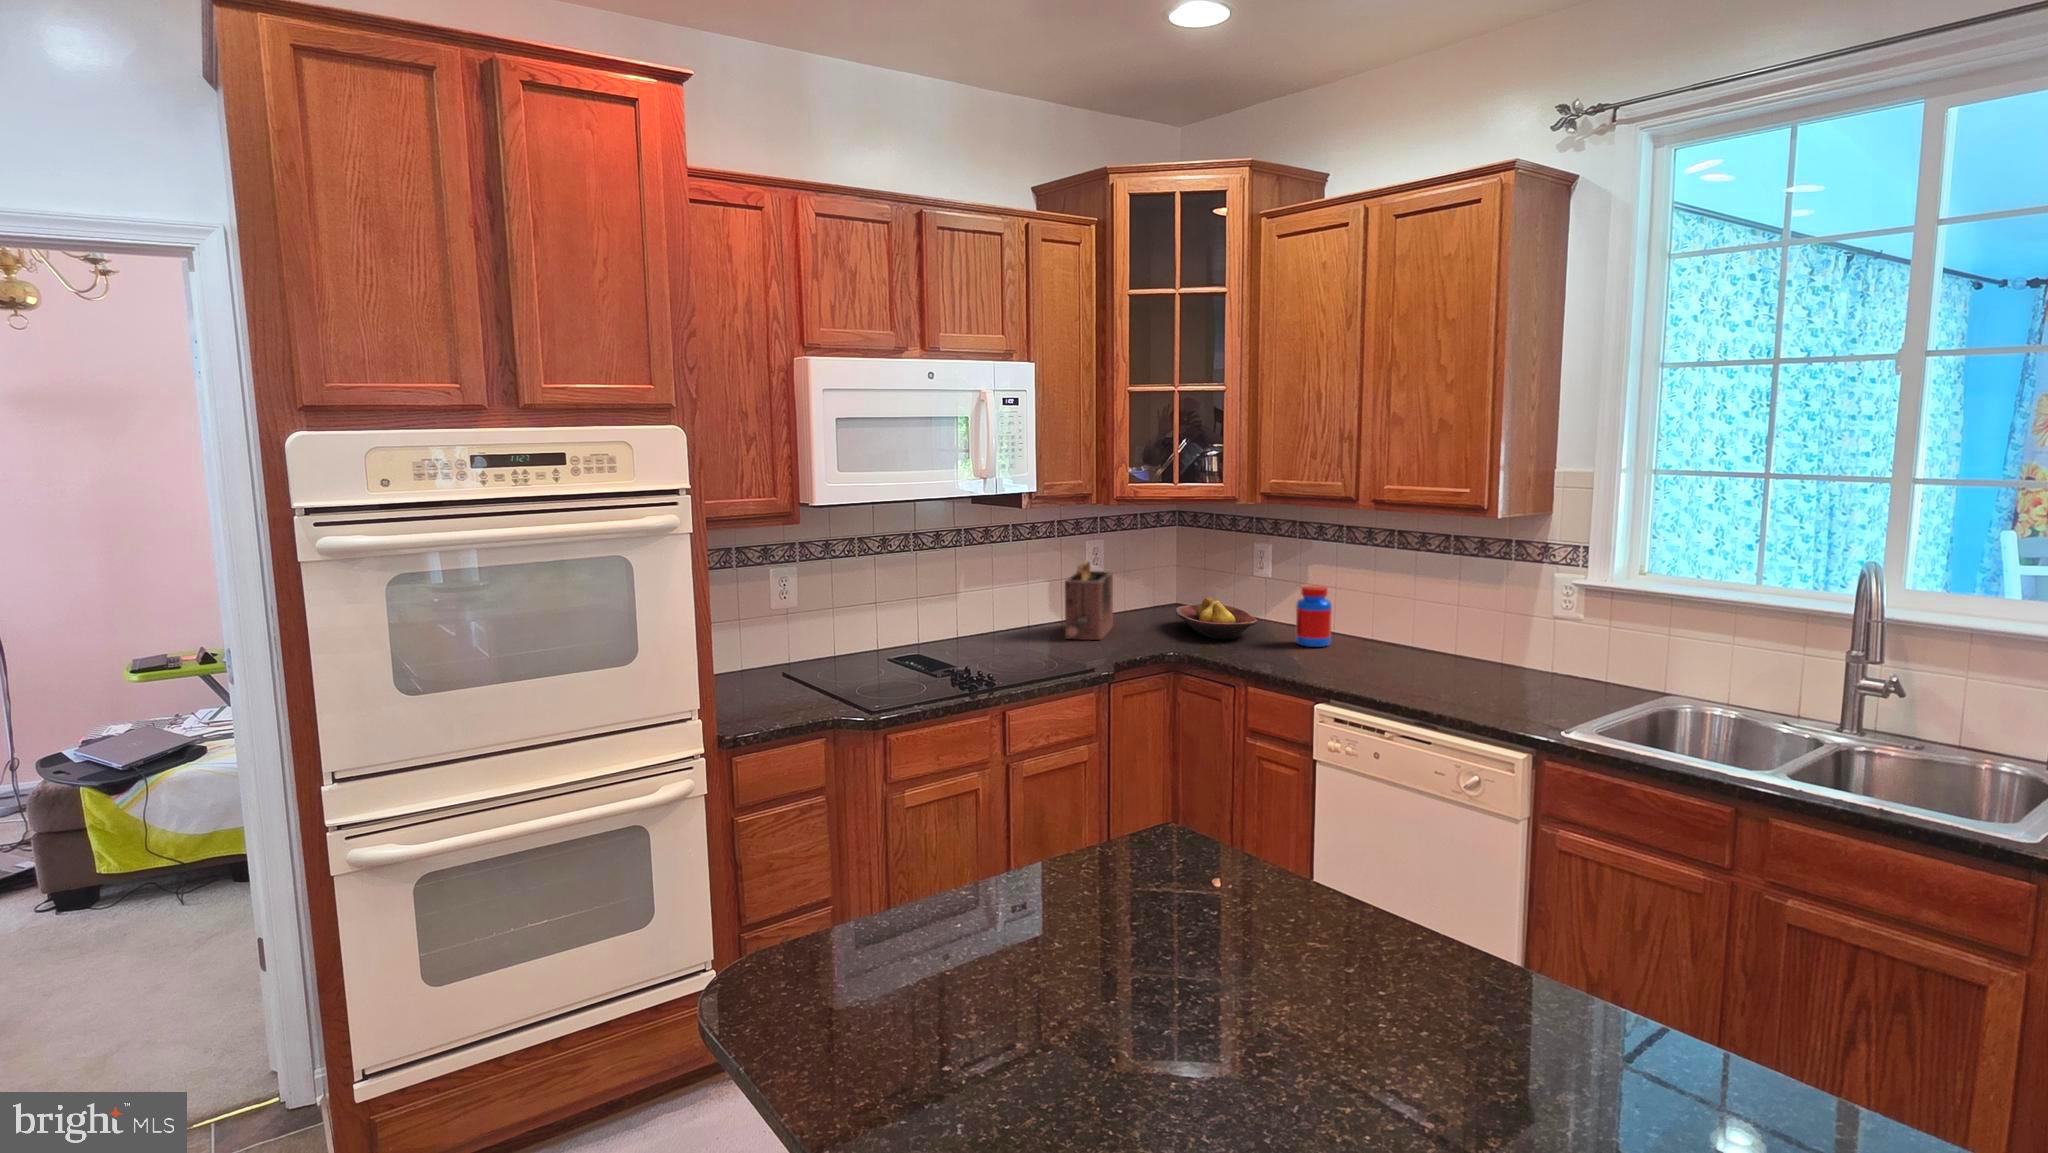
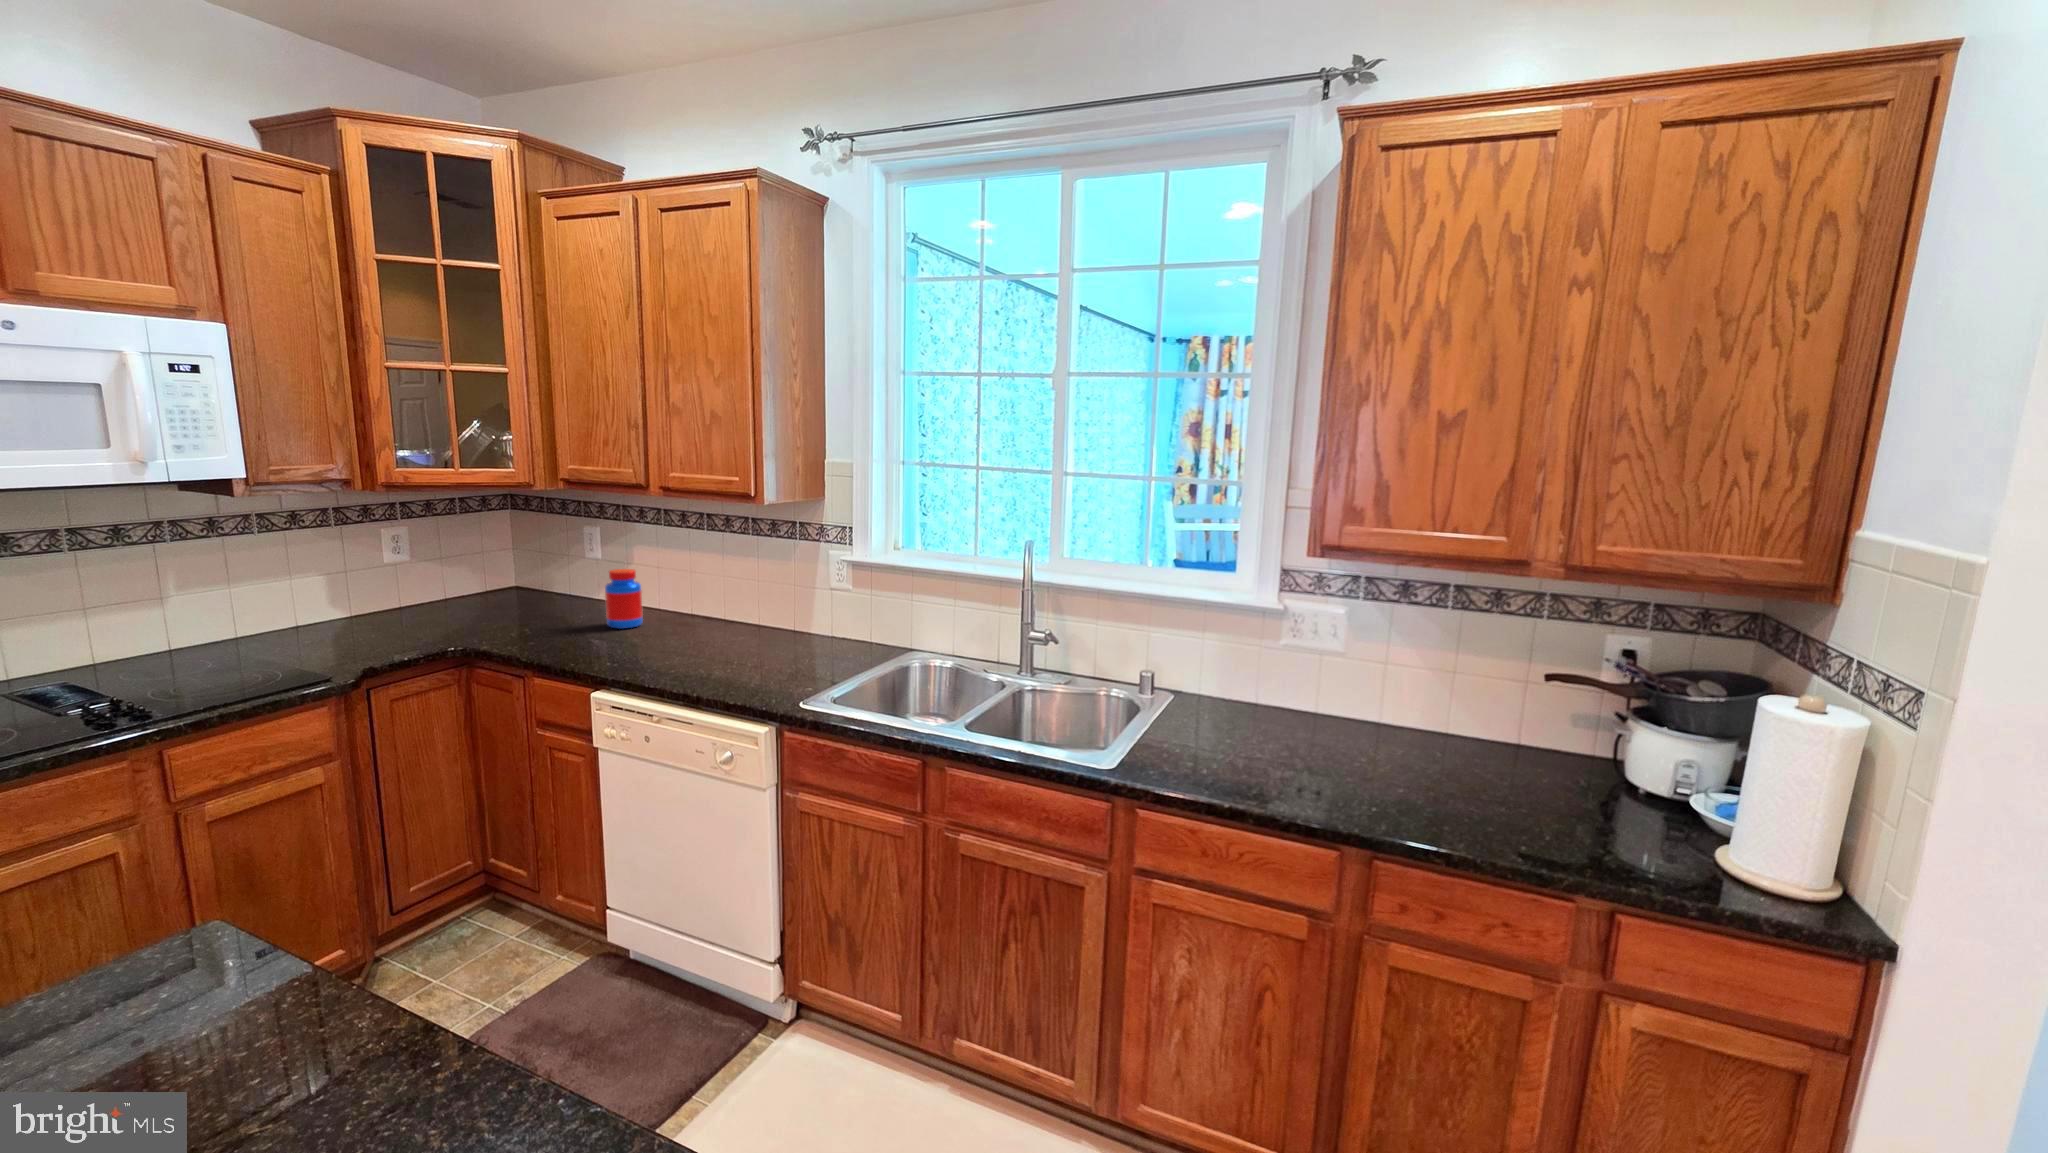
toaster: present [1065,561,1113,640] -> none [327,550,413,638]
fruit bowl: present [1176,597,1257,639] -> none [486,583,572,626]

